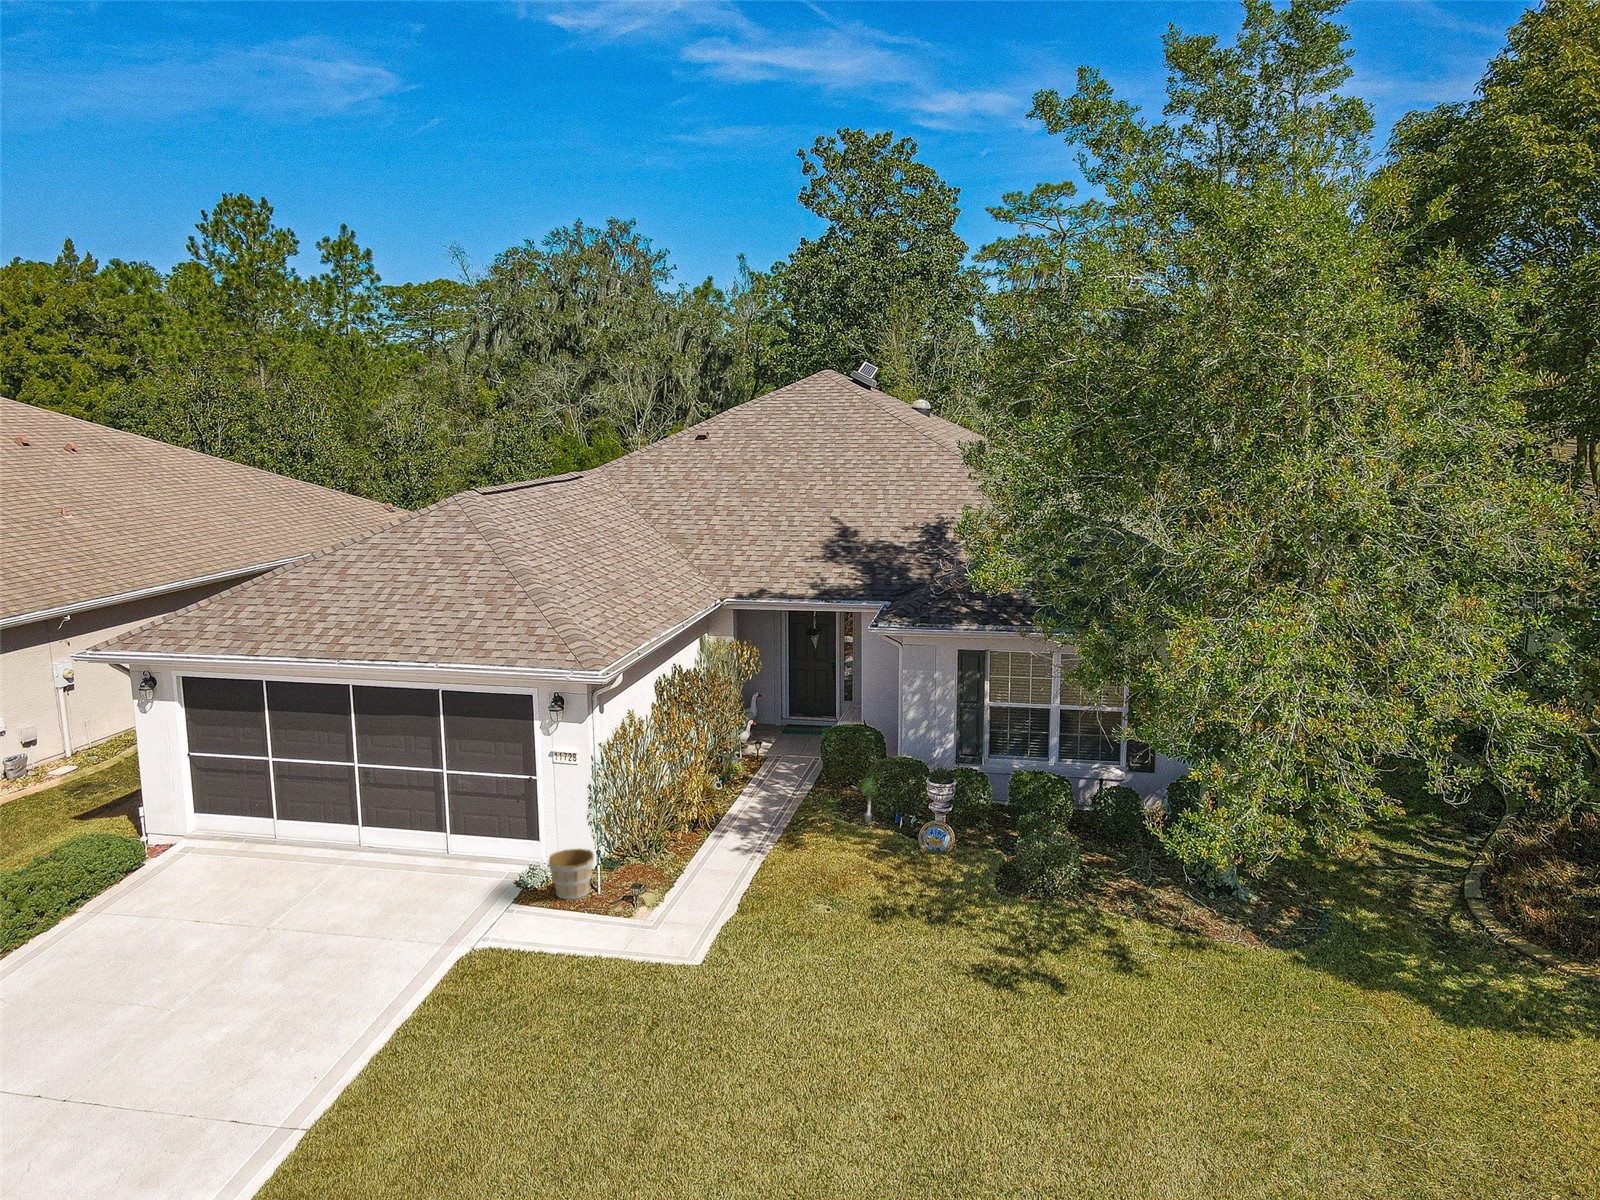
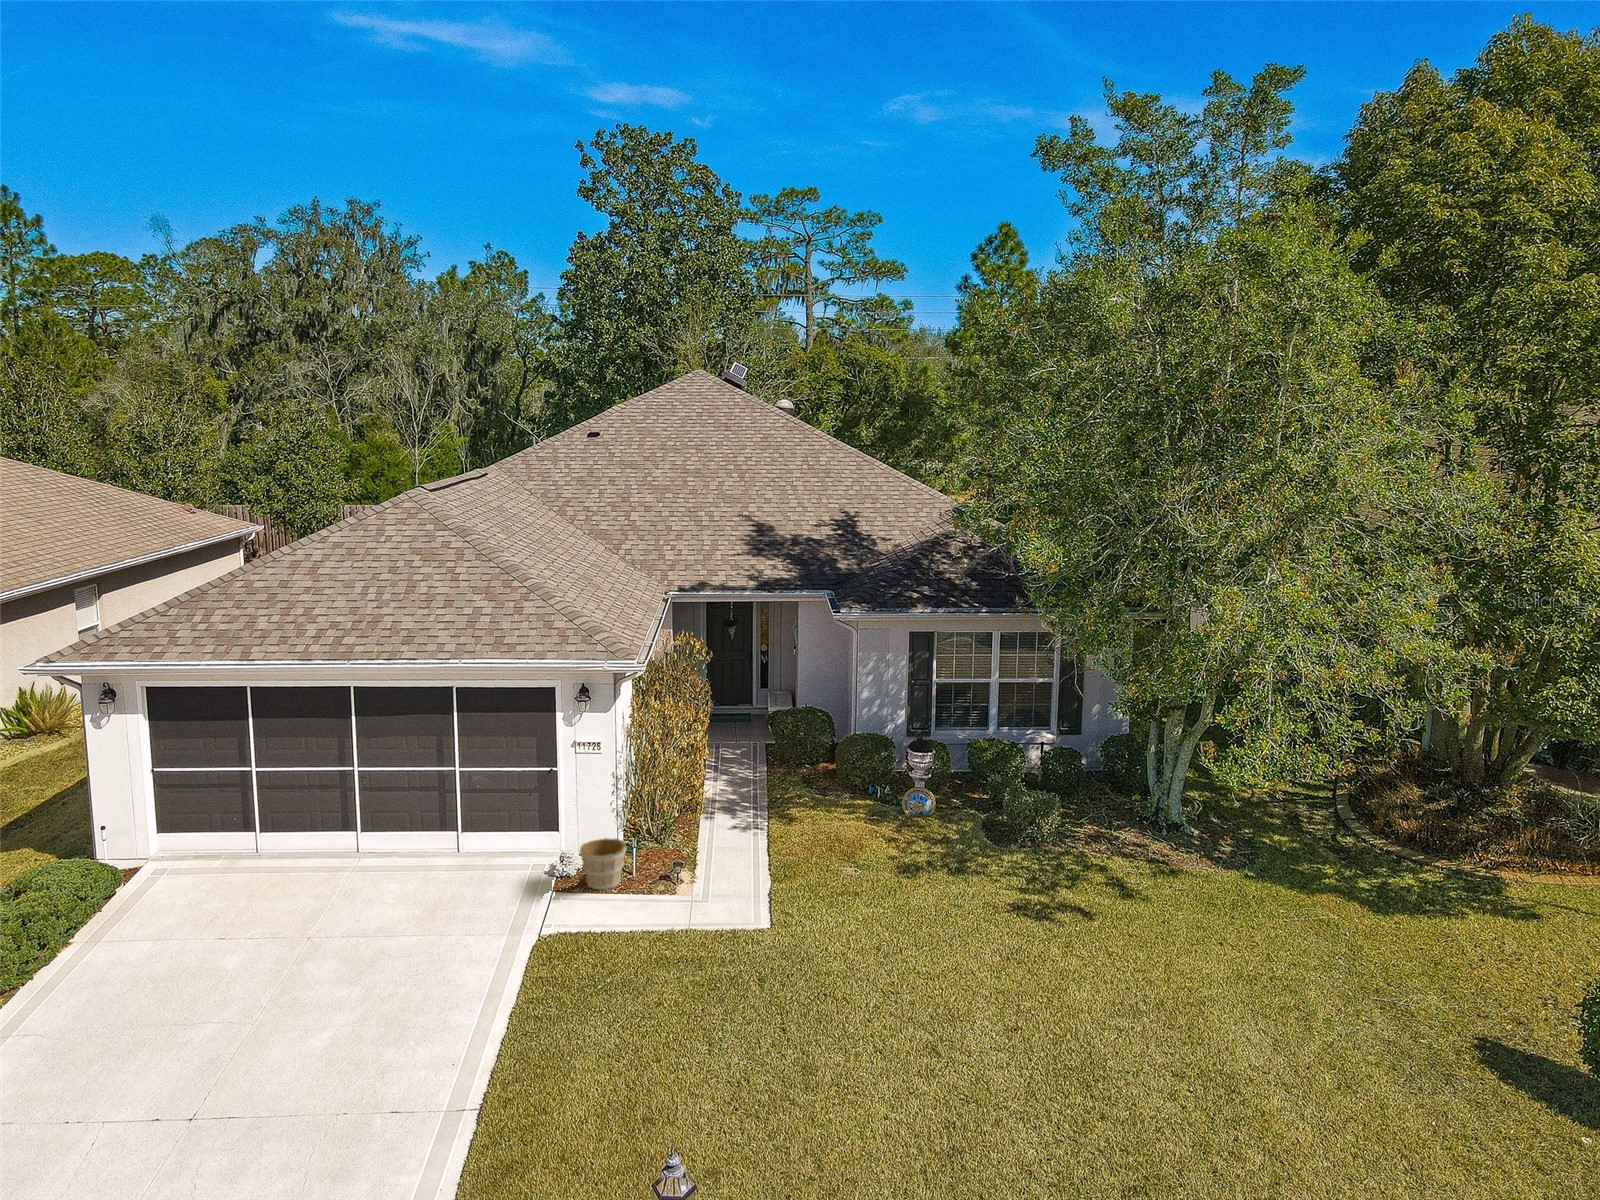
potted plant: present [864,782,874,822] -> none [828,749,858,796]

